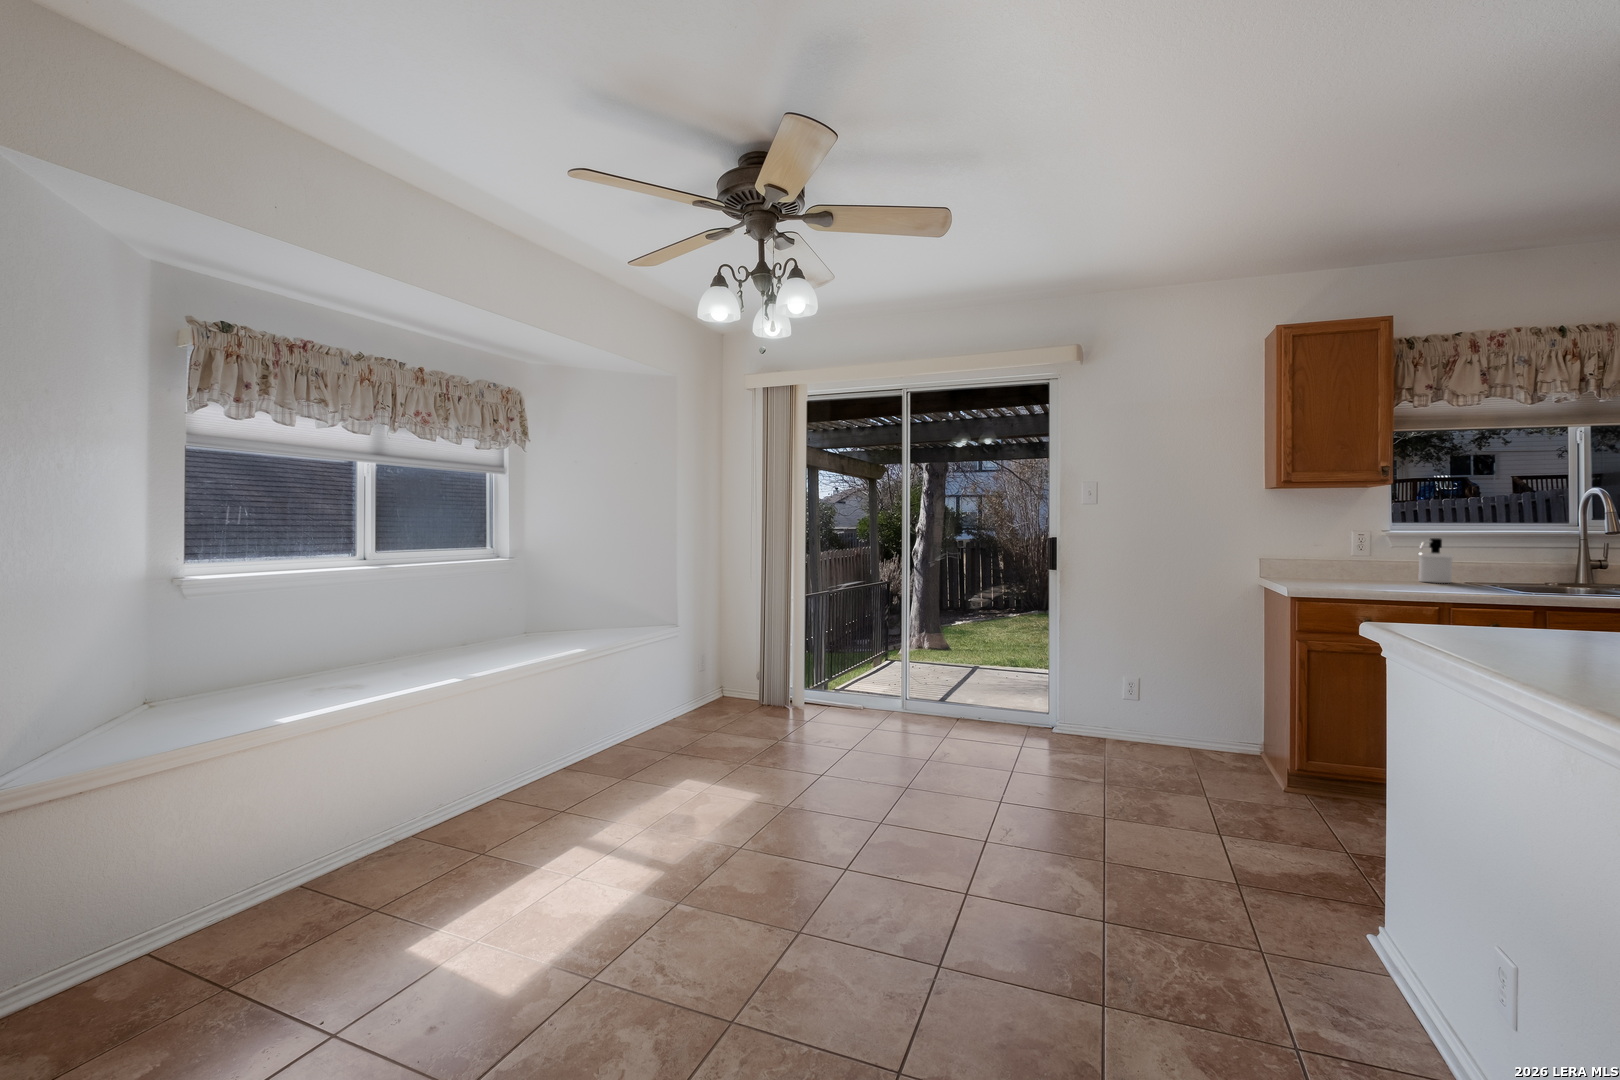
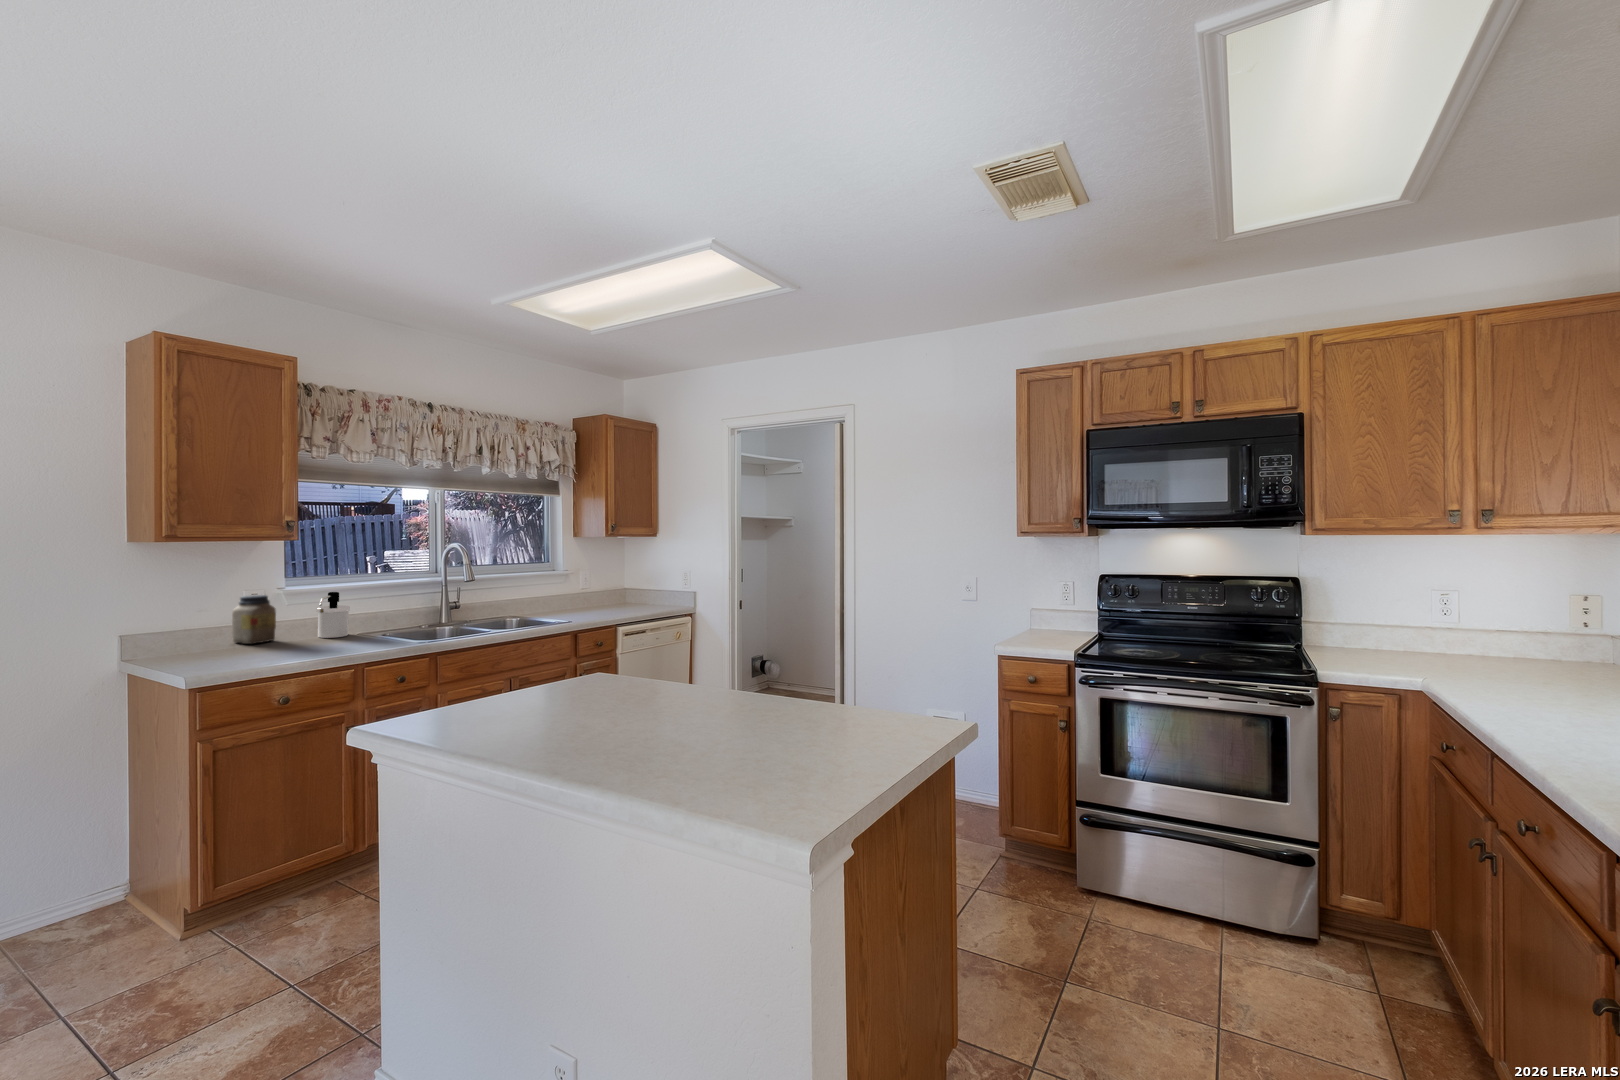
jar: none [1339,538,1378,579] -> present [232,595,276,644]

